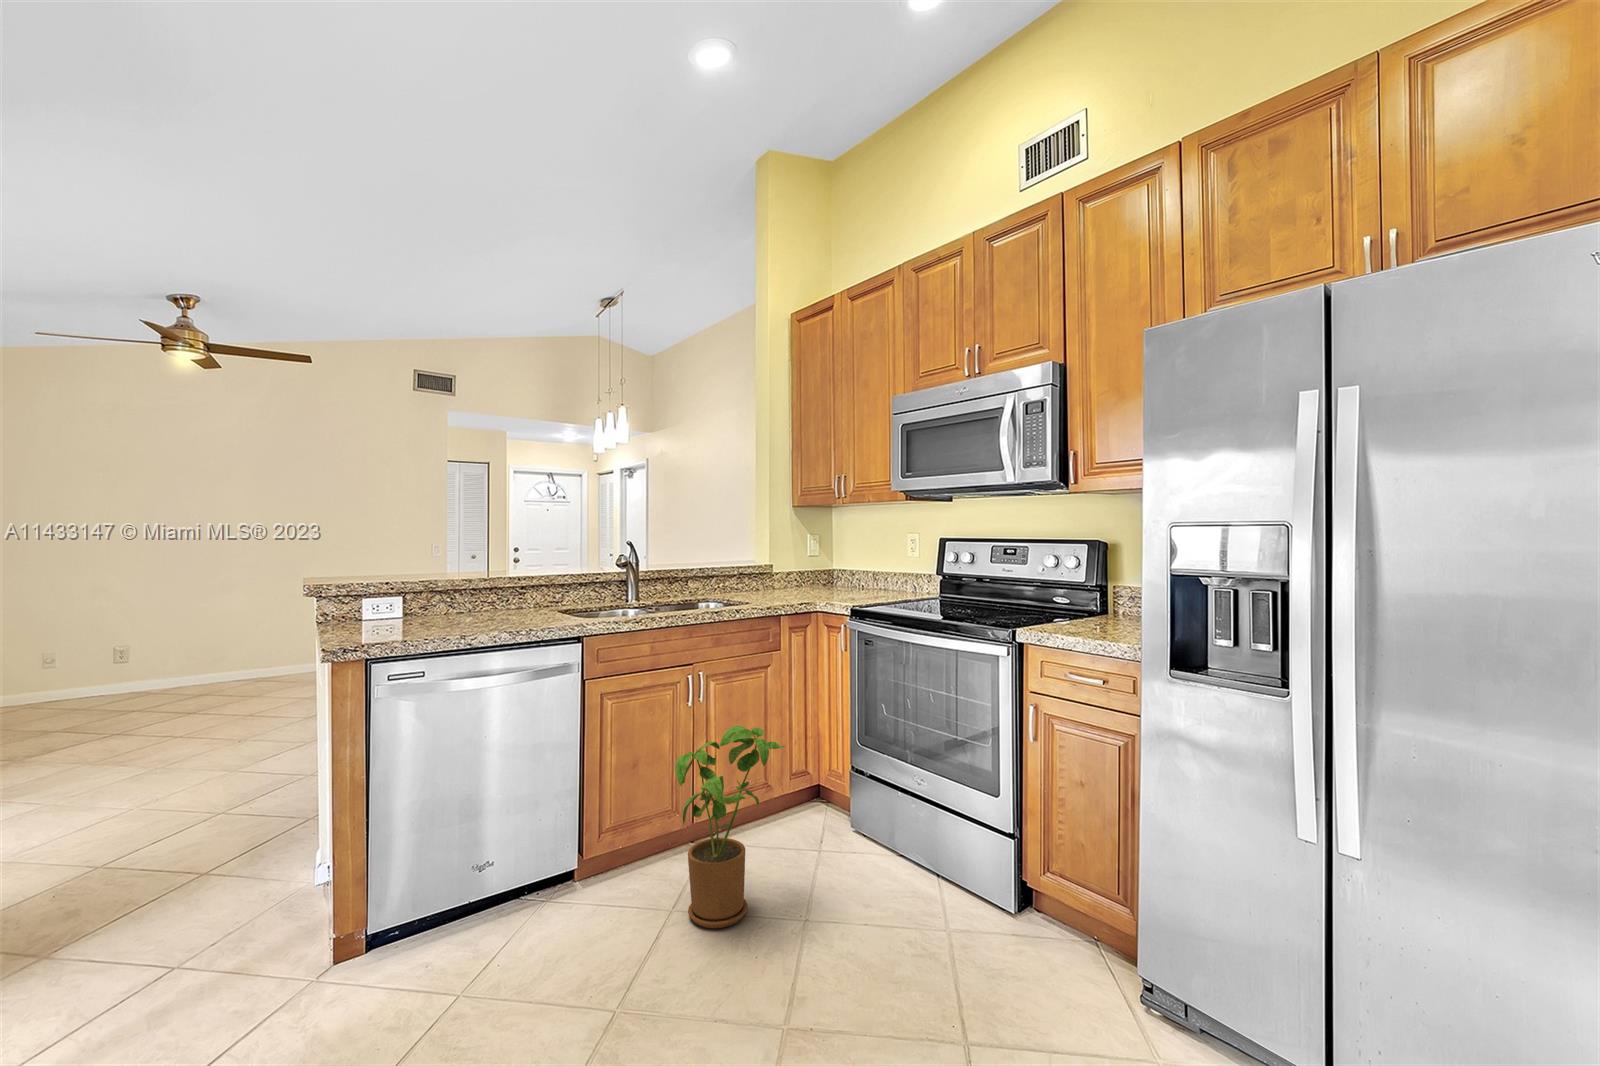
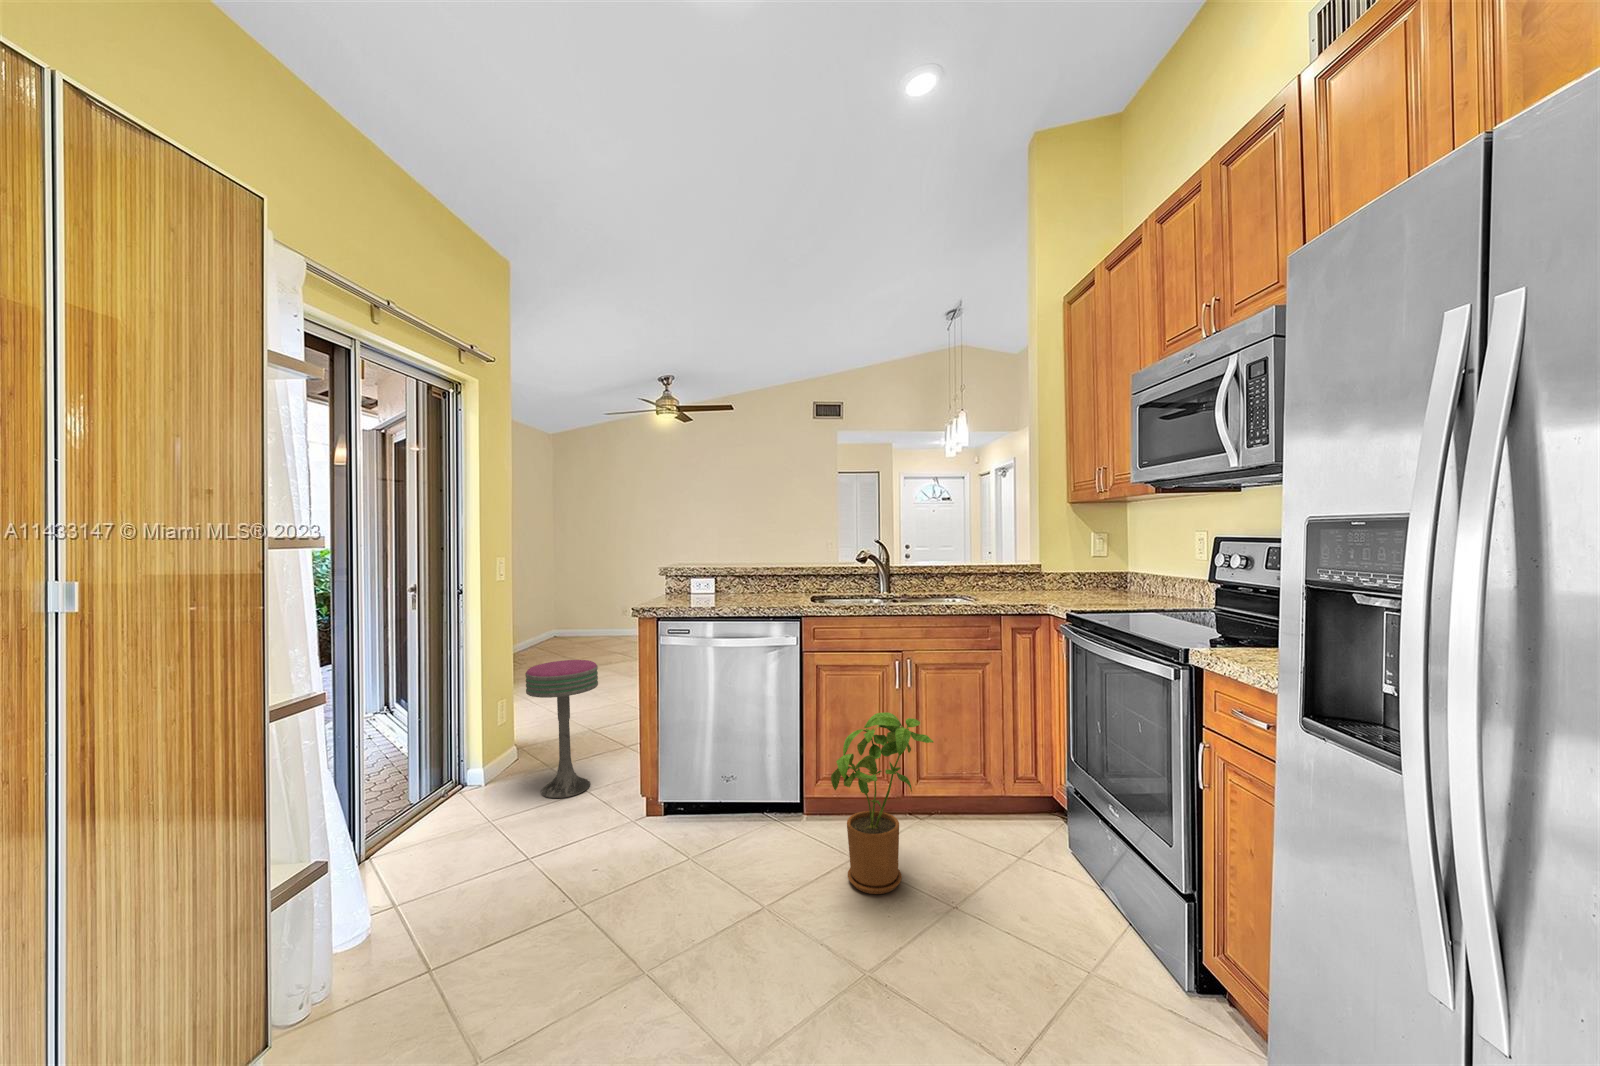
bar stool: none [42,746,205,1001] -> present [525,660,598,798]

